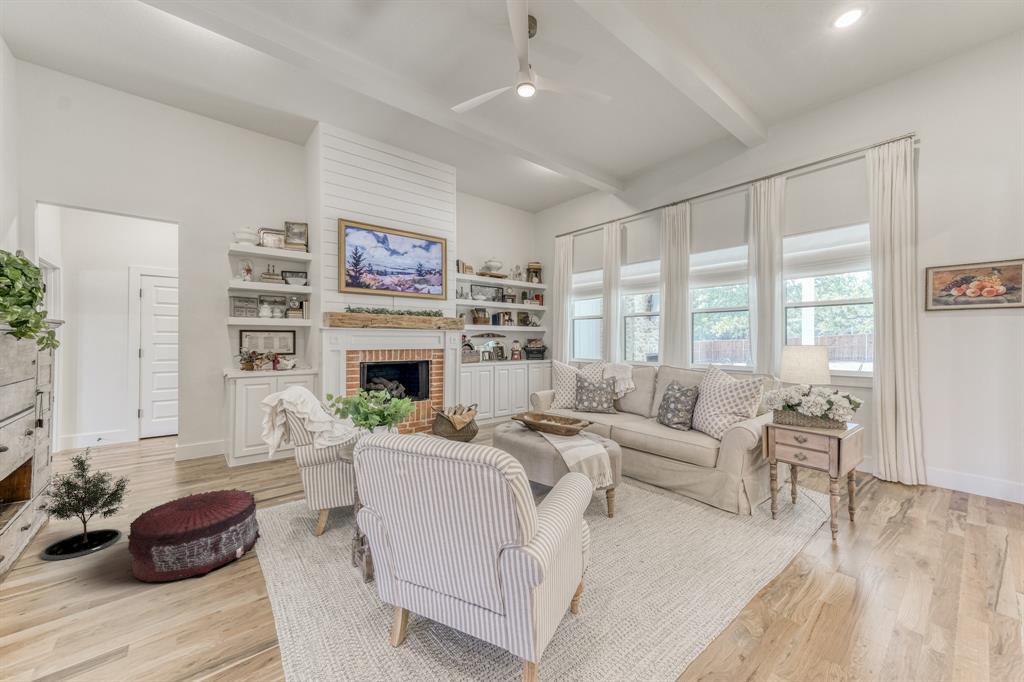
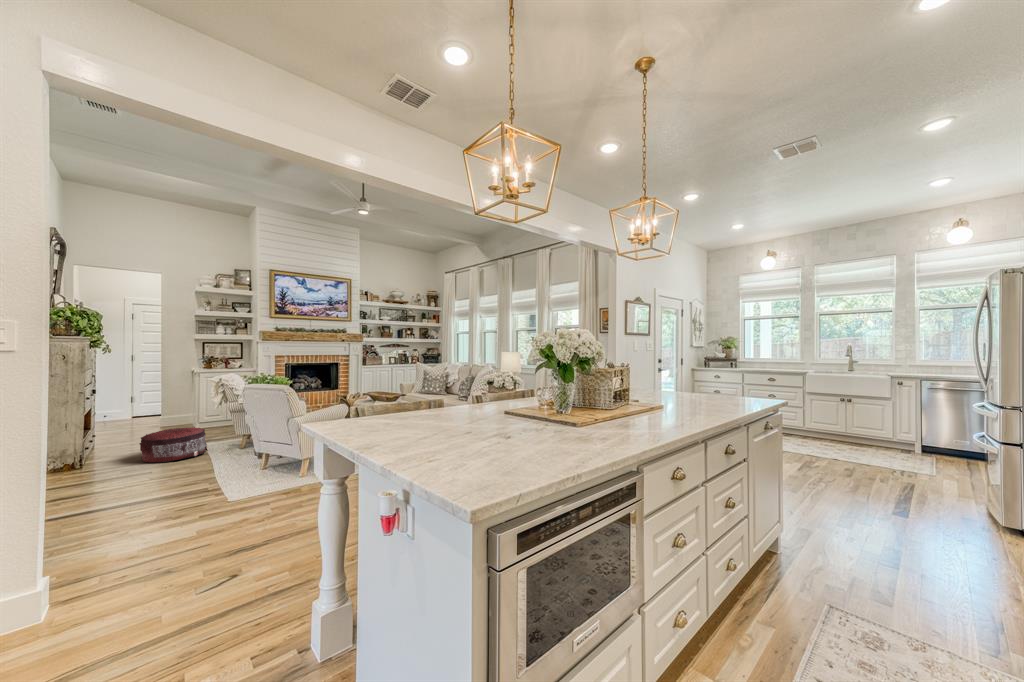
potted tree: present [36,448,131,560] -> none [90,403,139,458]

